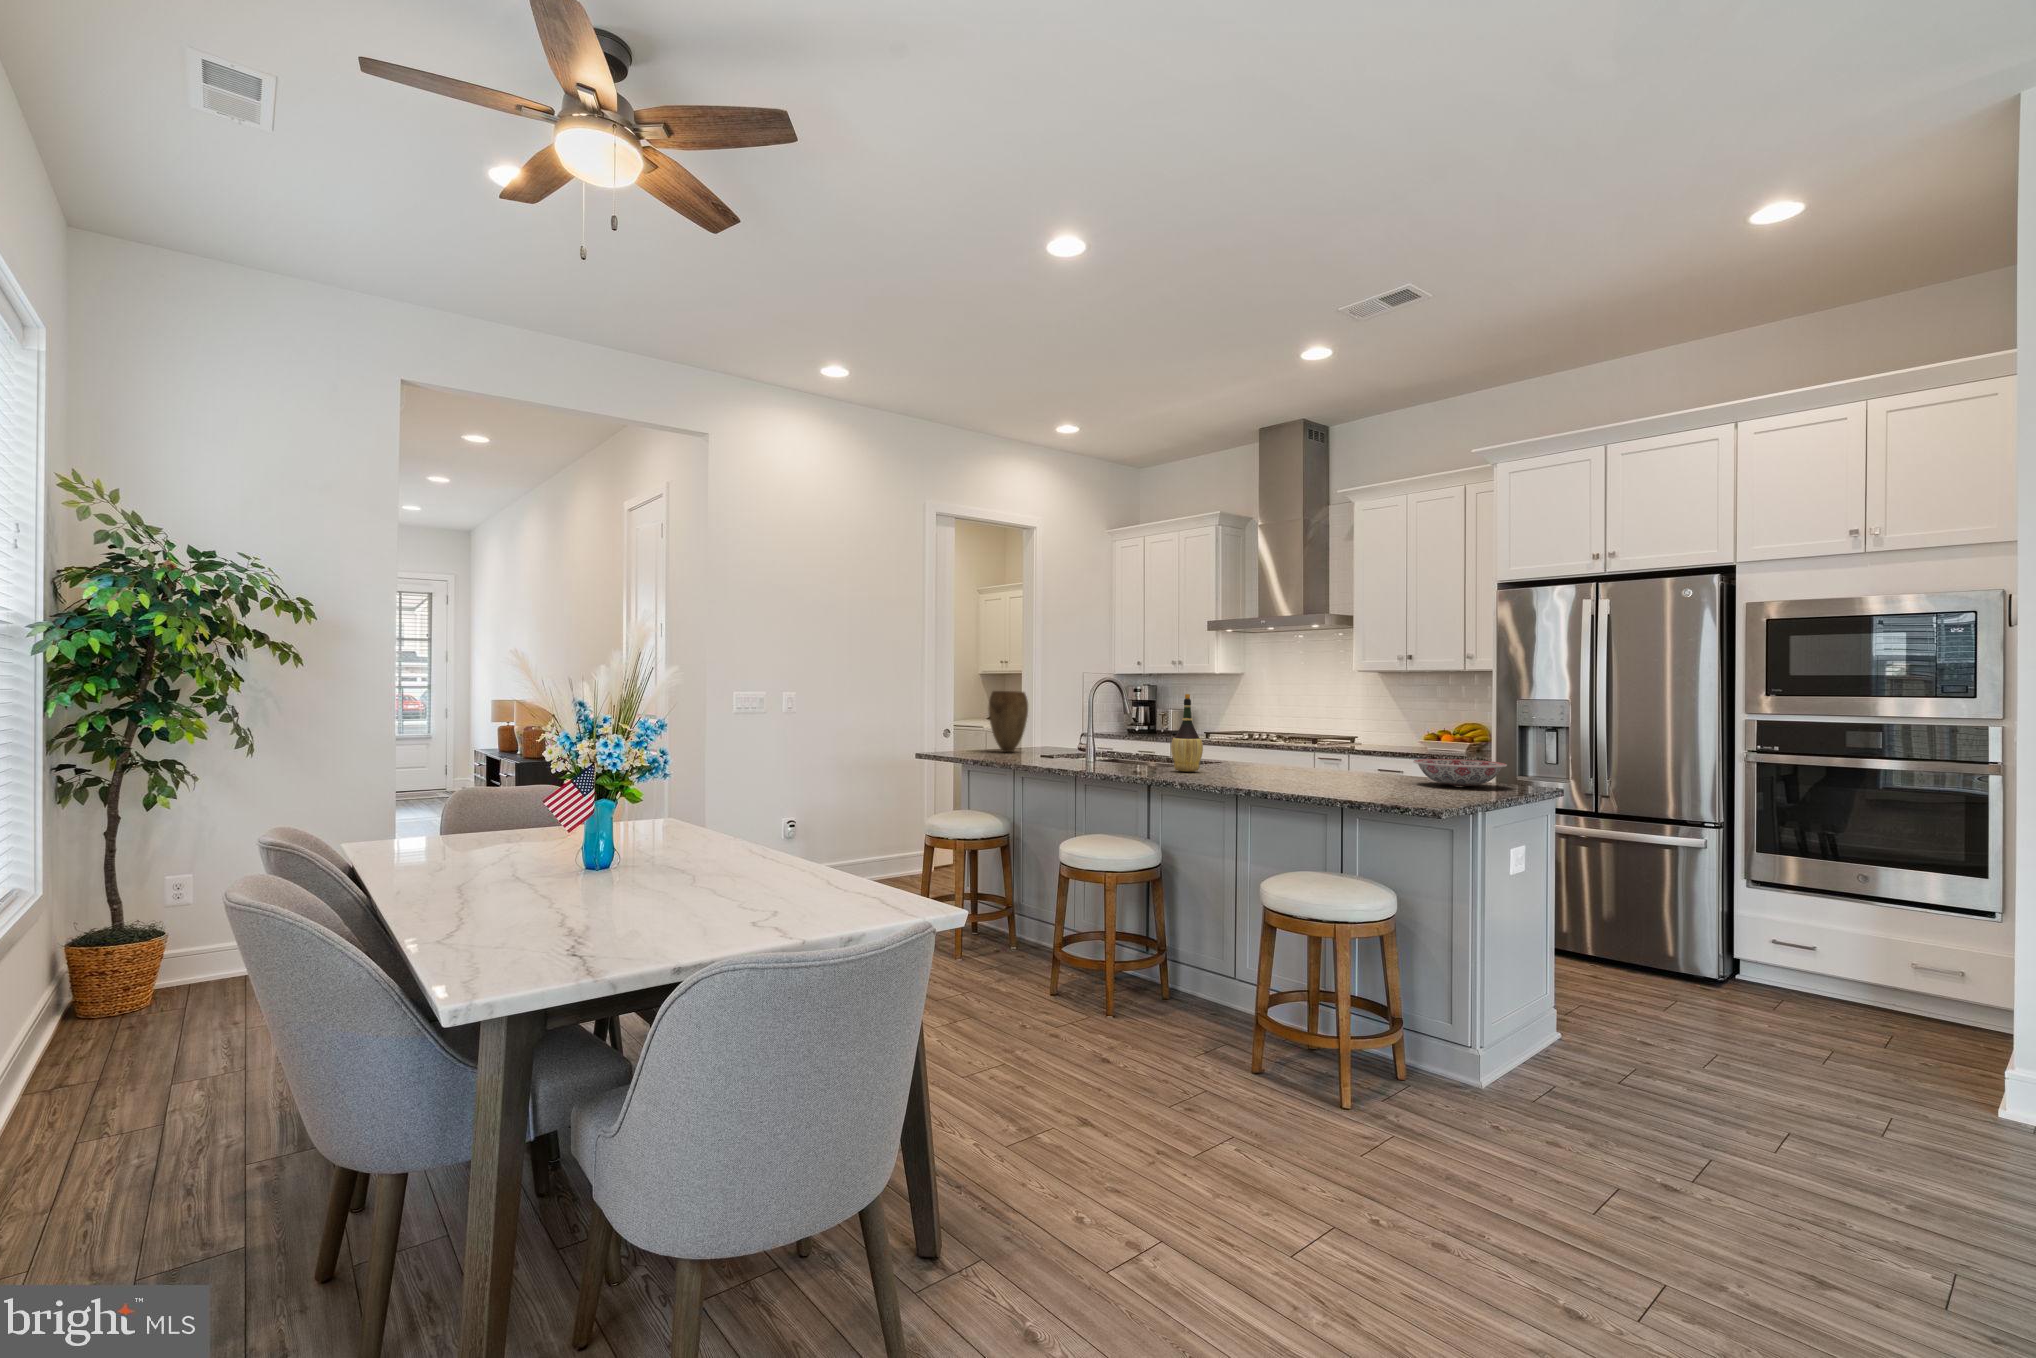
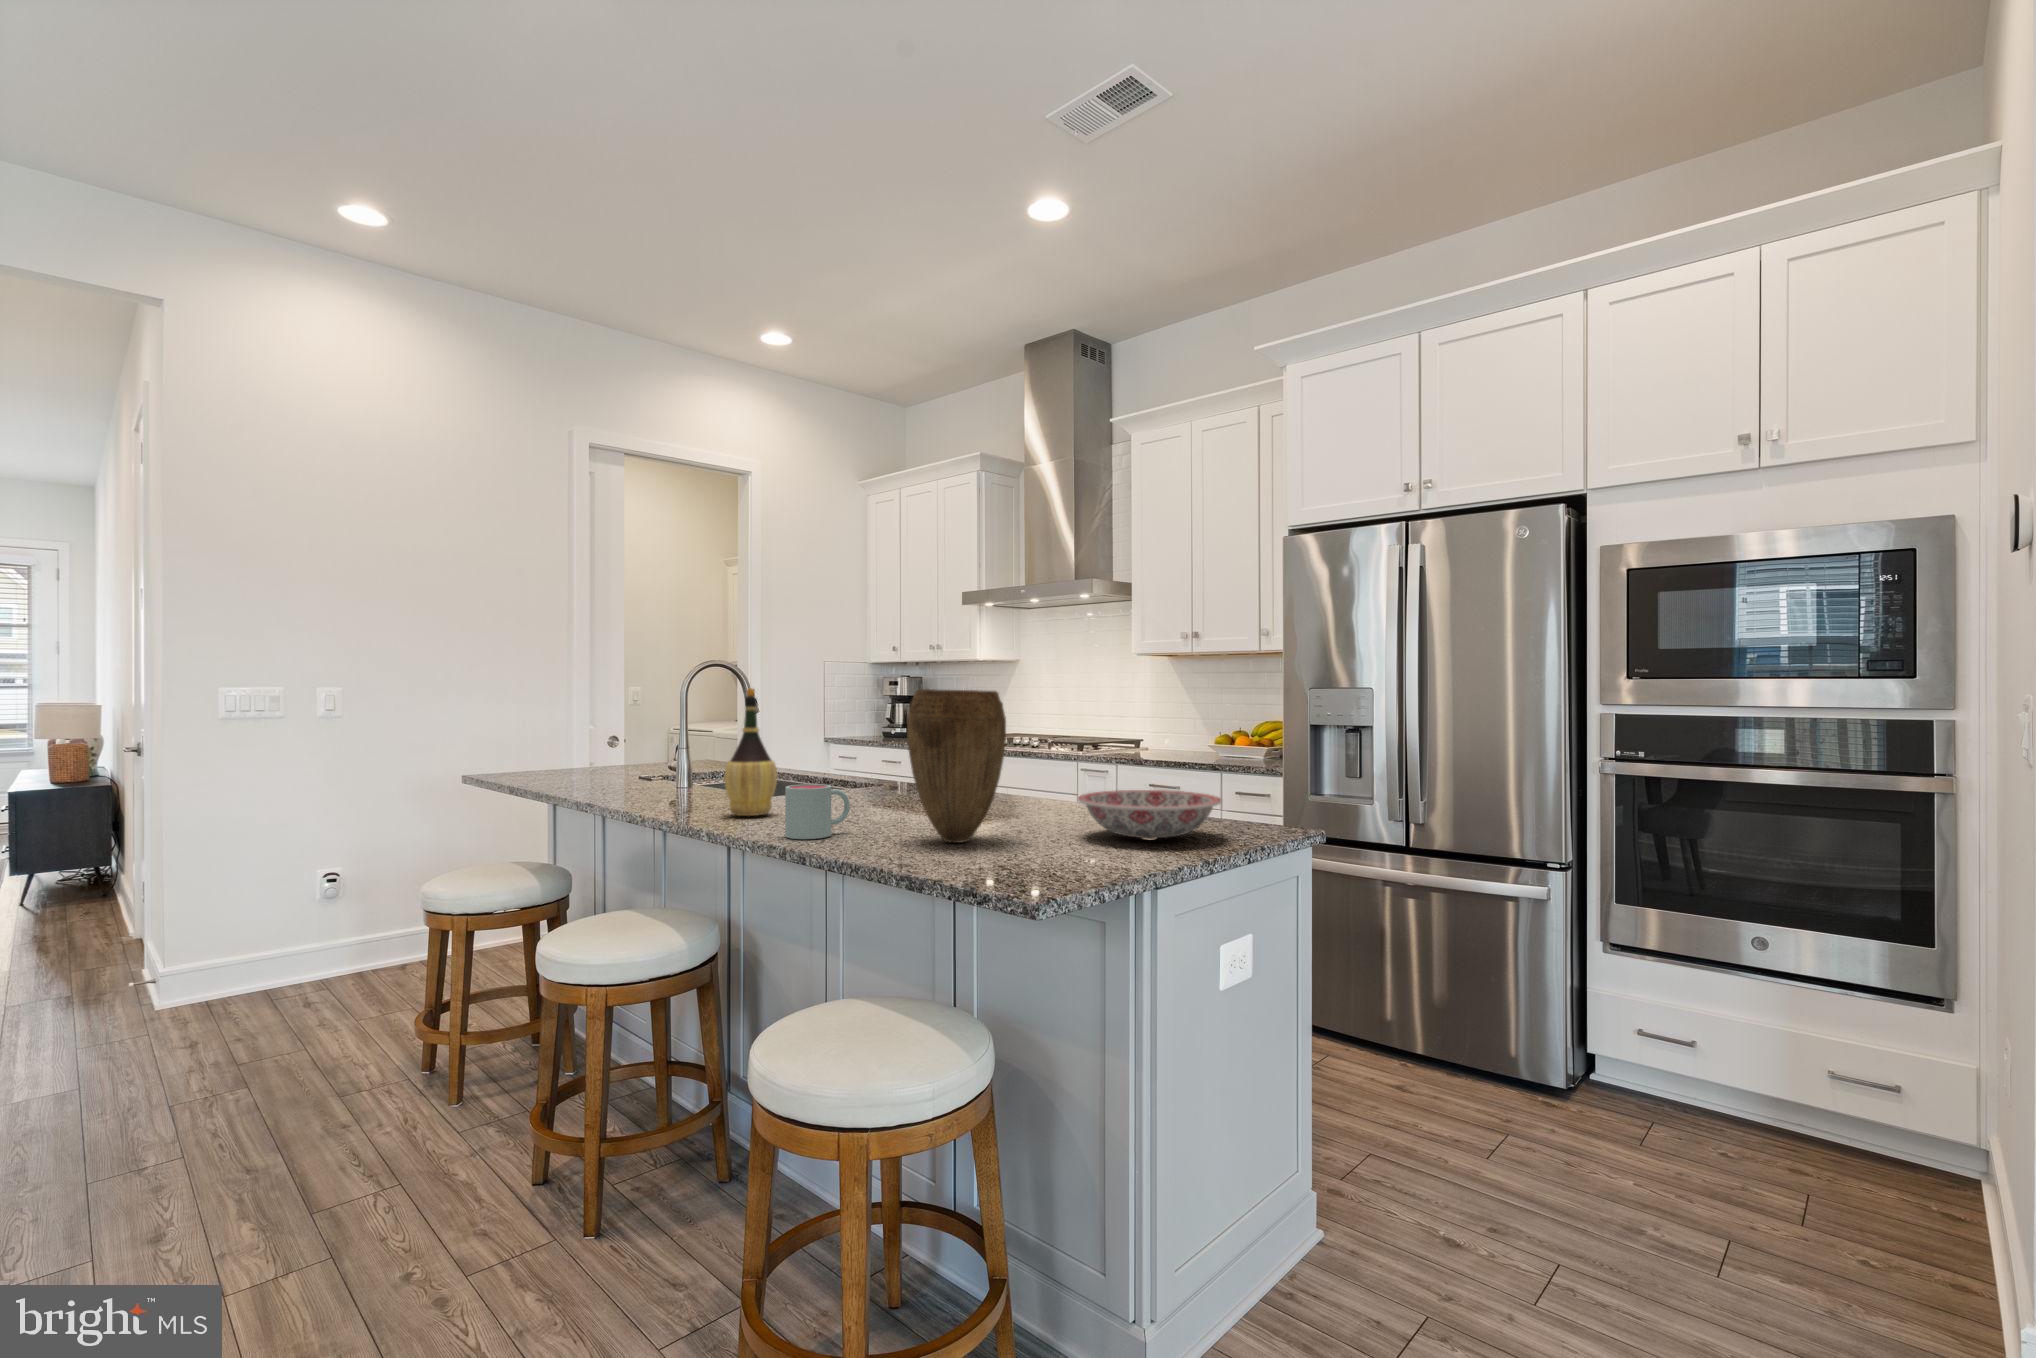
vase: present [988,691,1028,752] -> present [907,689,1006,843]
mug: none [1238,751,1272,781] -> present [785,784,850,839]

